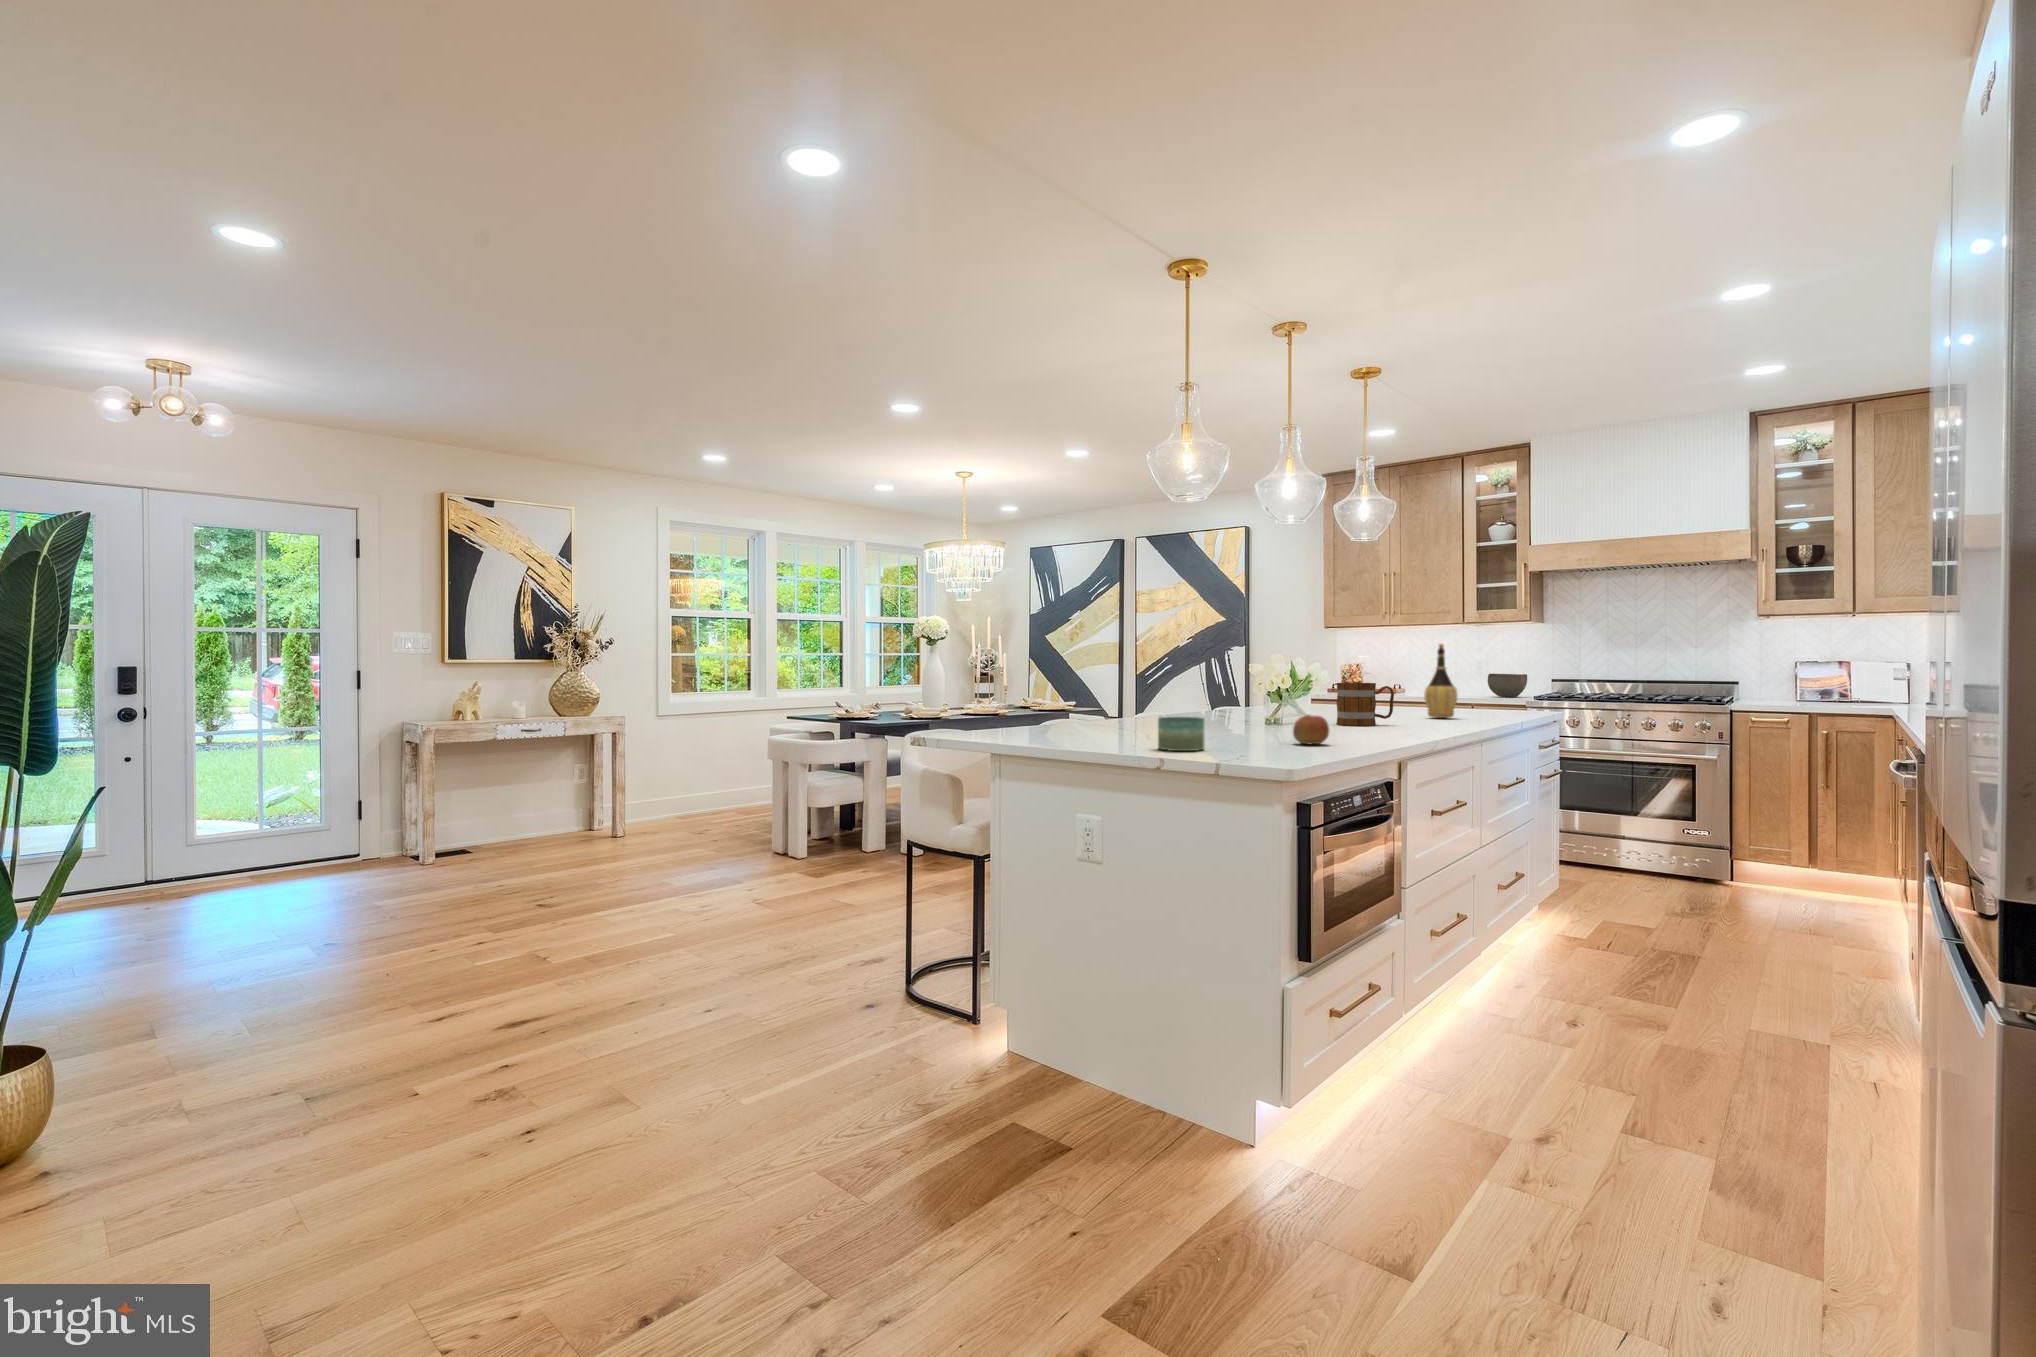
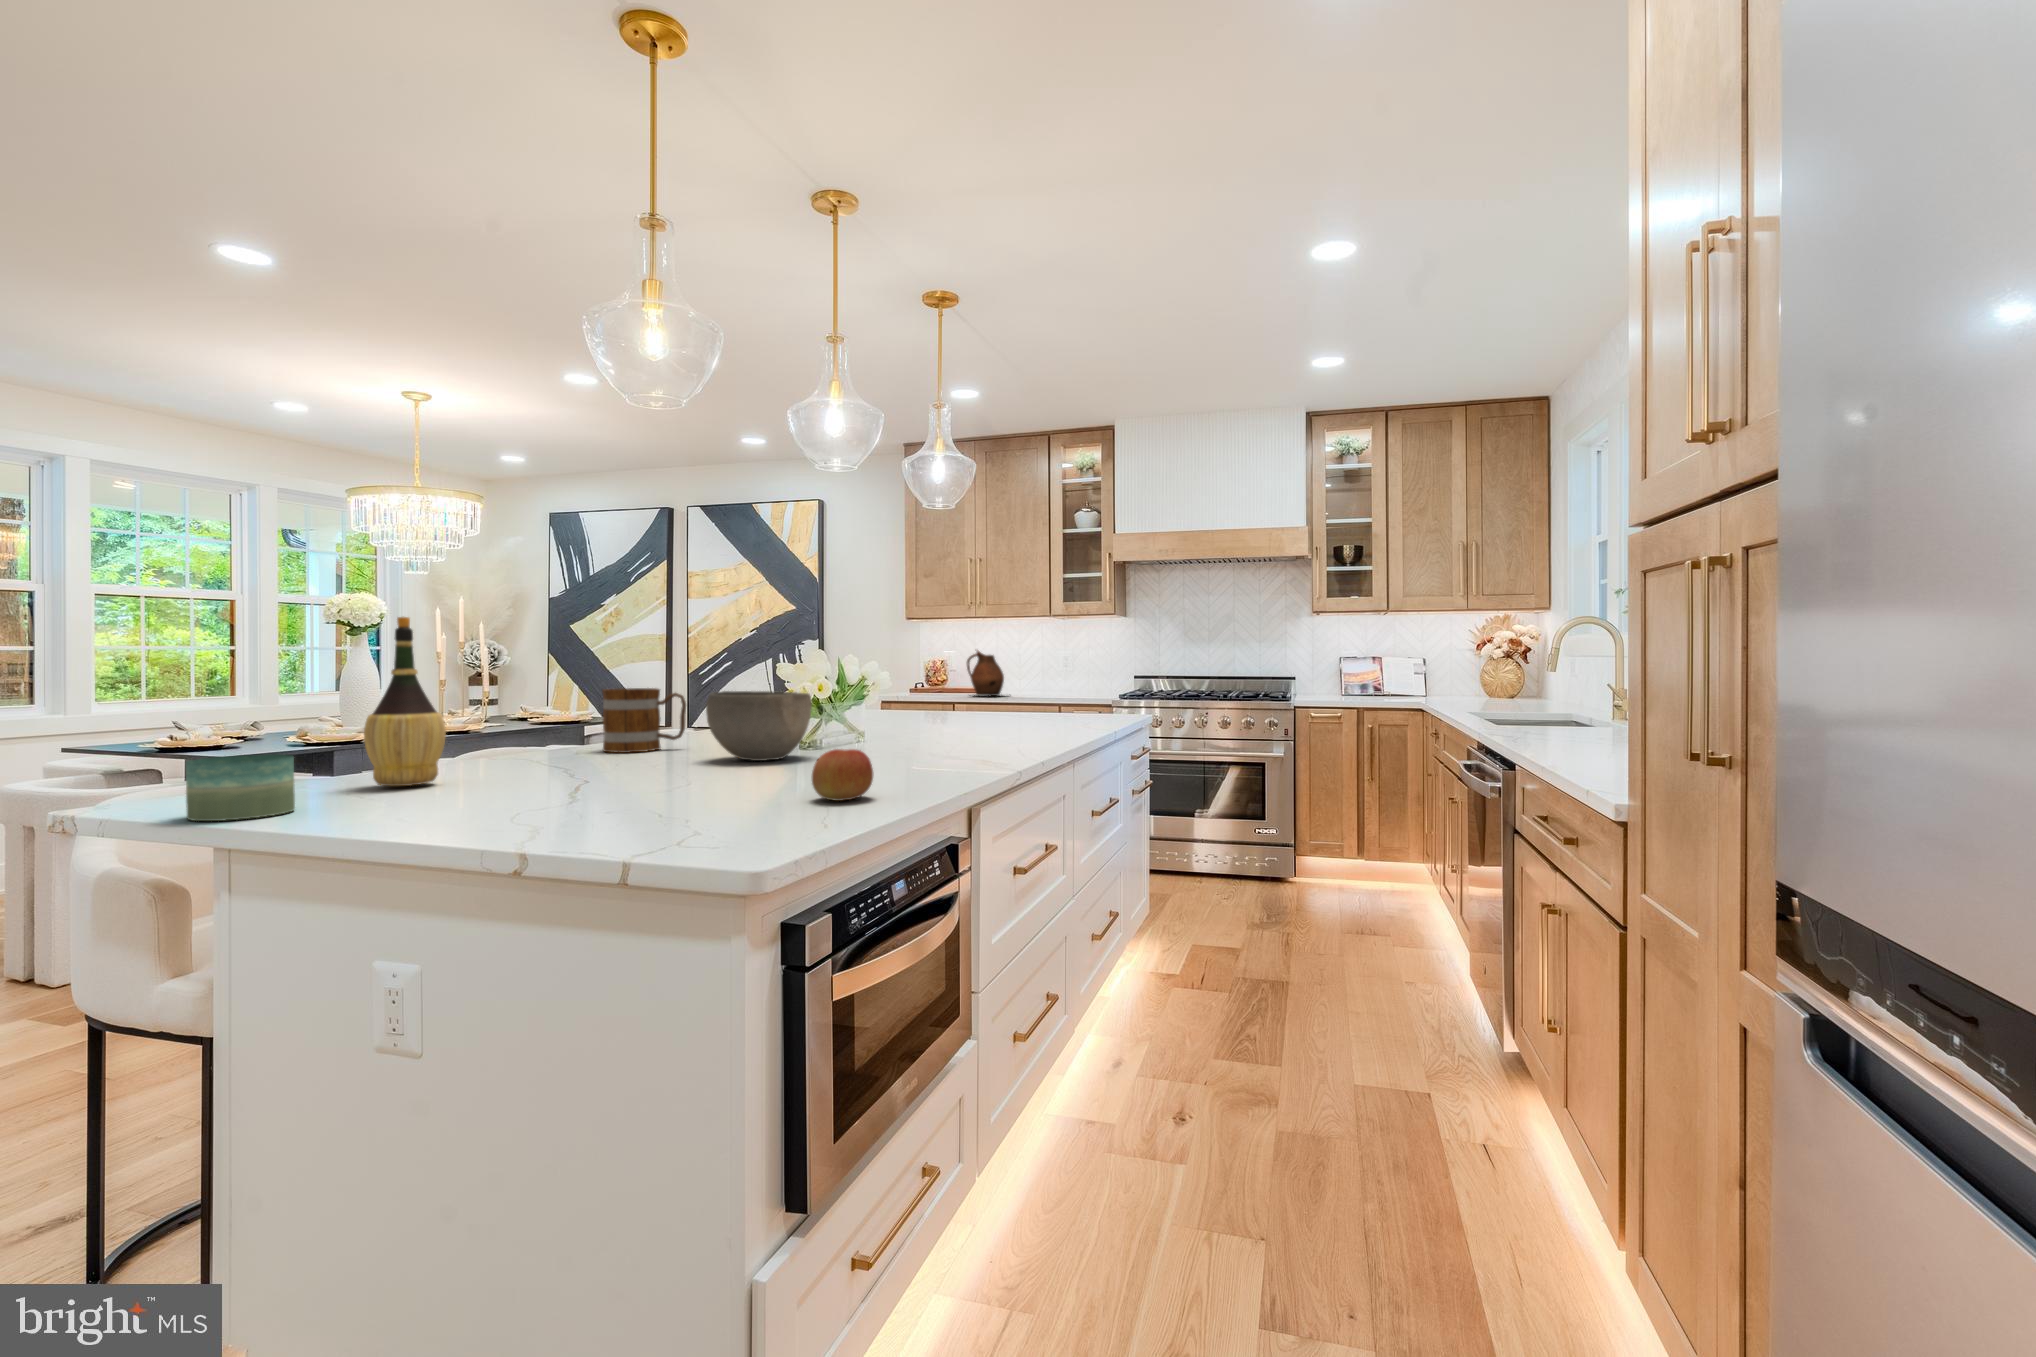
wine bottle: present [1424,644,1457,718] -> present [364,617,446,786]
ceramic pitcher: none [1380,654,1424,696] -> present [967,650,1004,696]
bowl: present [1488,674,1527,697] -> present [706,691,812,761]
mug: present [1336,683,1394,726] -> present [602,688,686,753]
candle: present [1158,717,1204,751] -> present [186,754,295,821]

